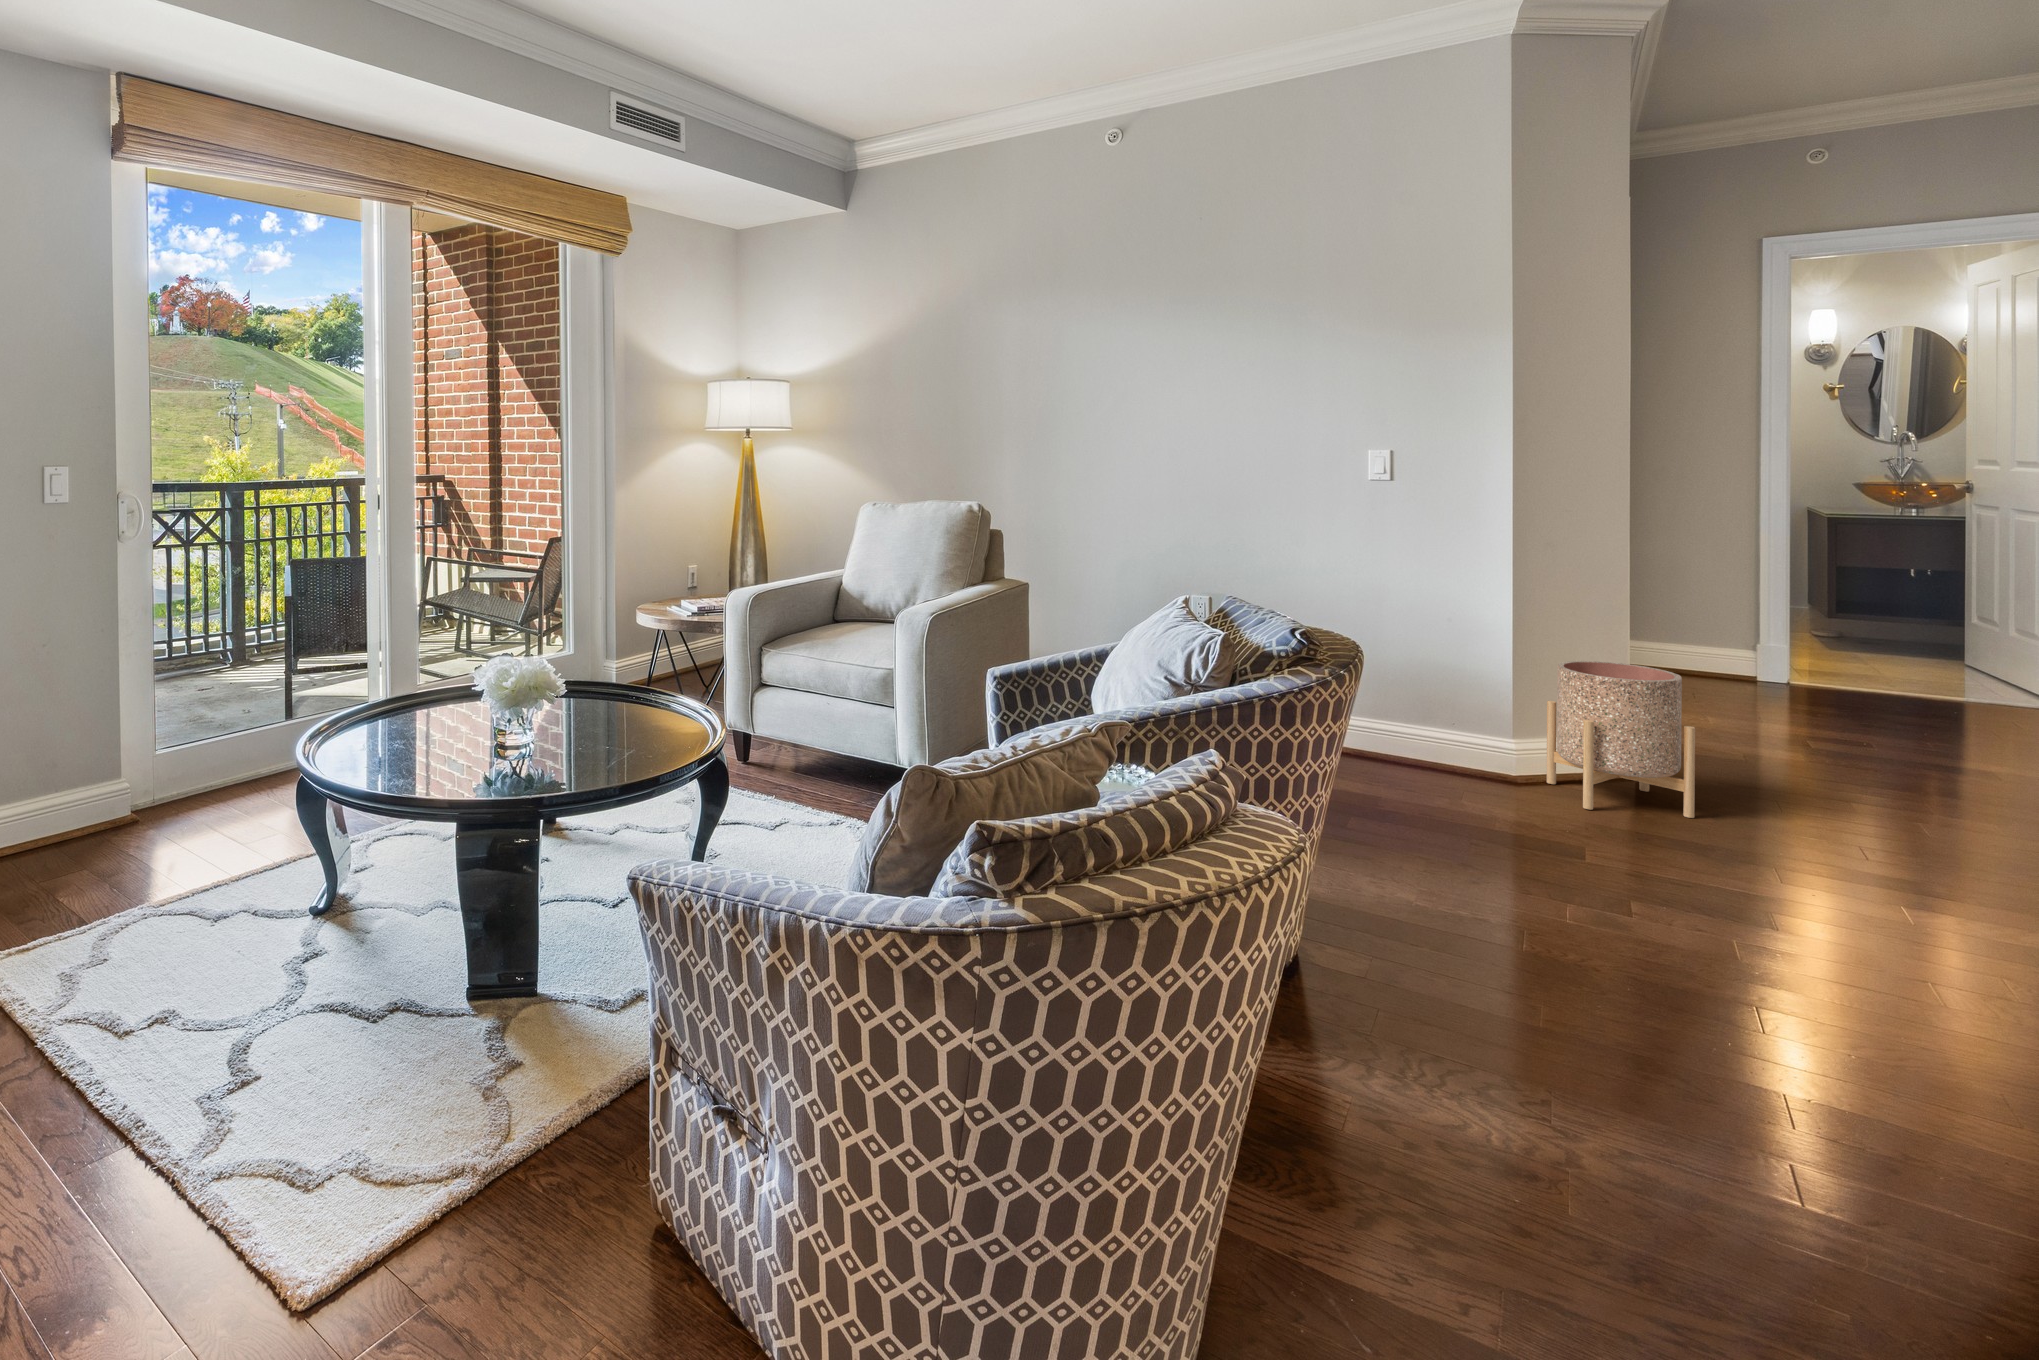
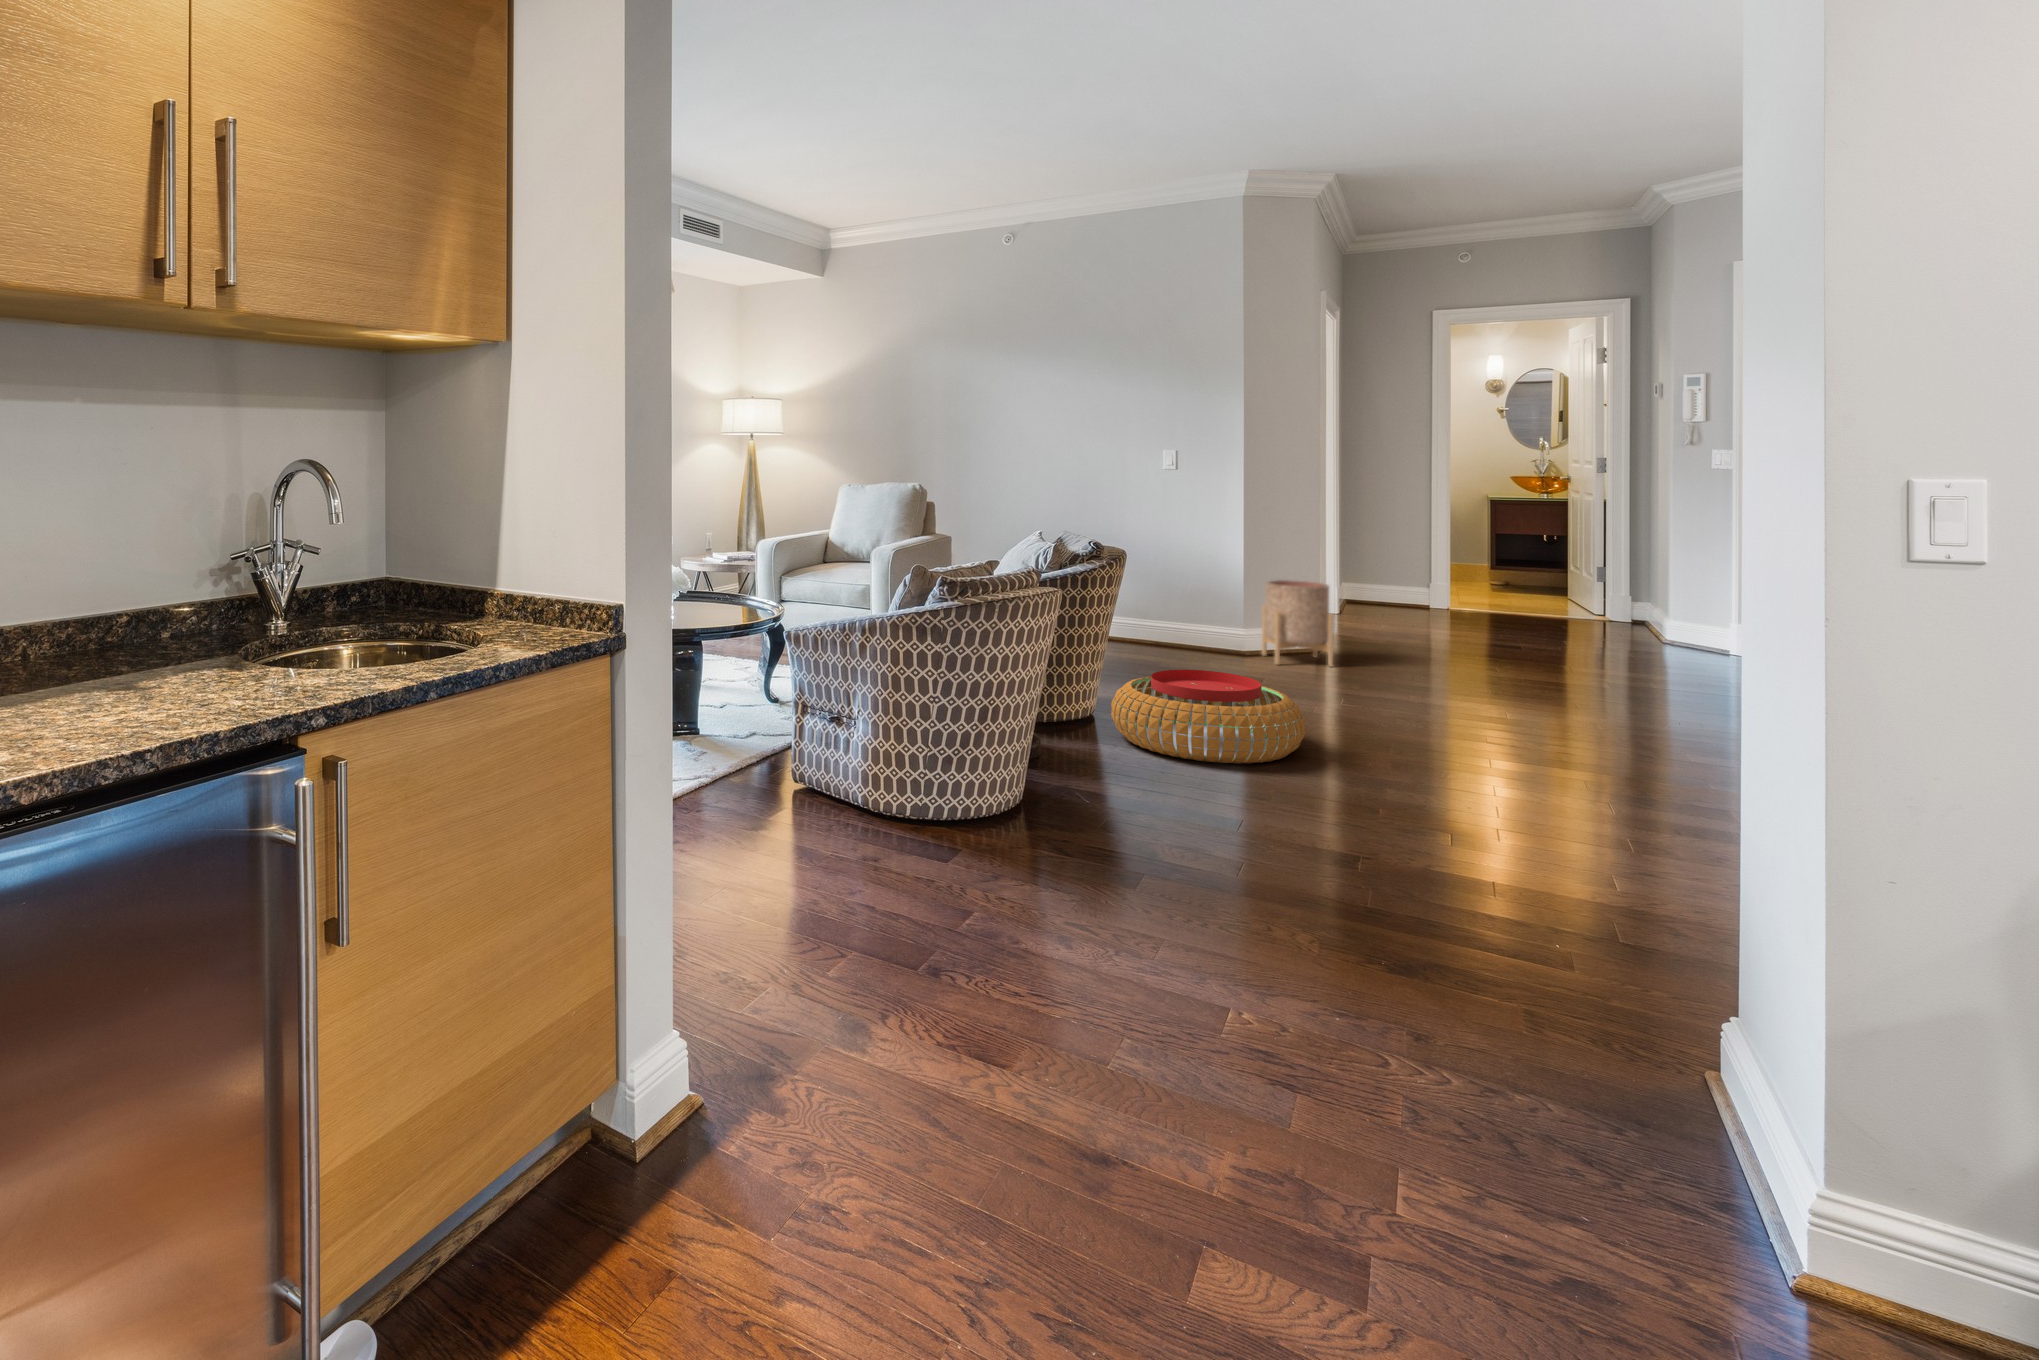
pouf: none [1354,902,1852,1194] -> present [1111,670,1305,763]

